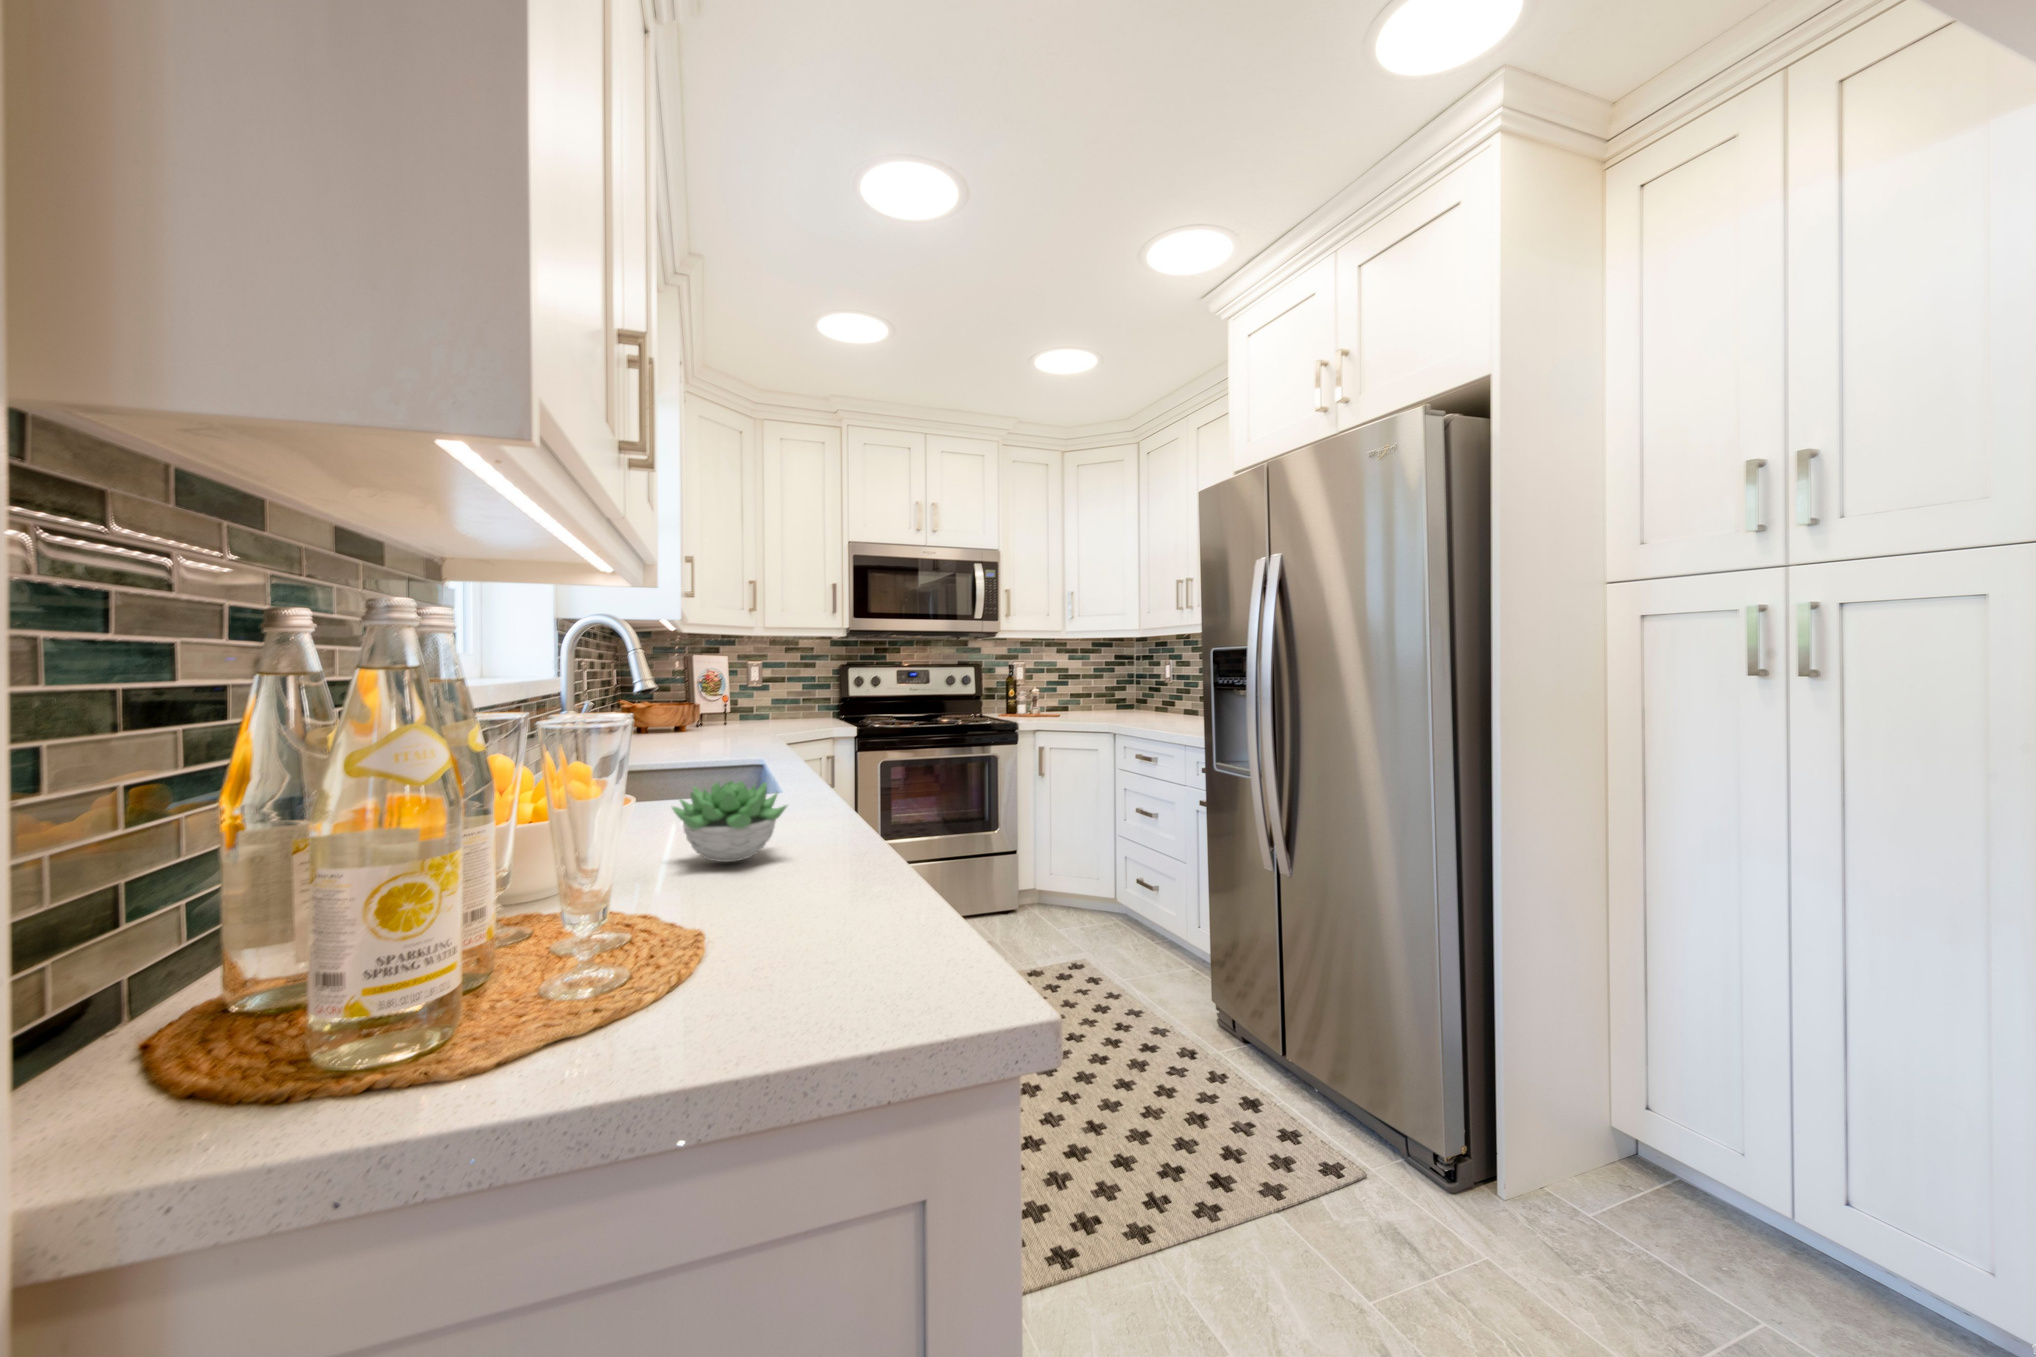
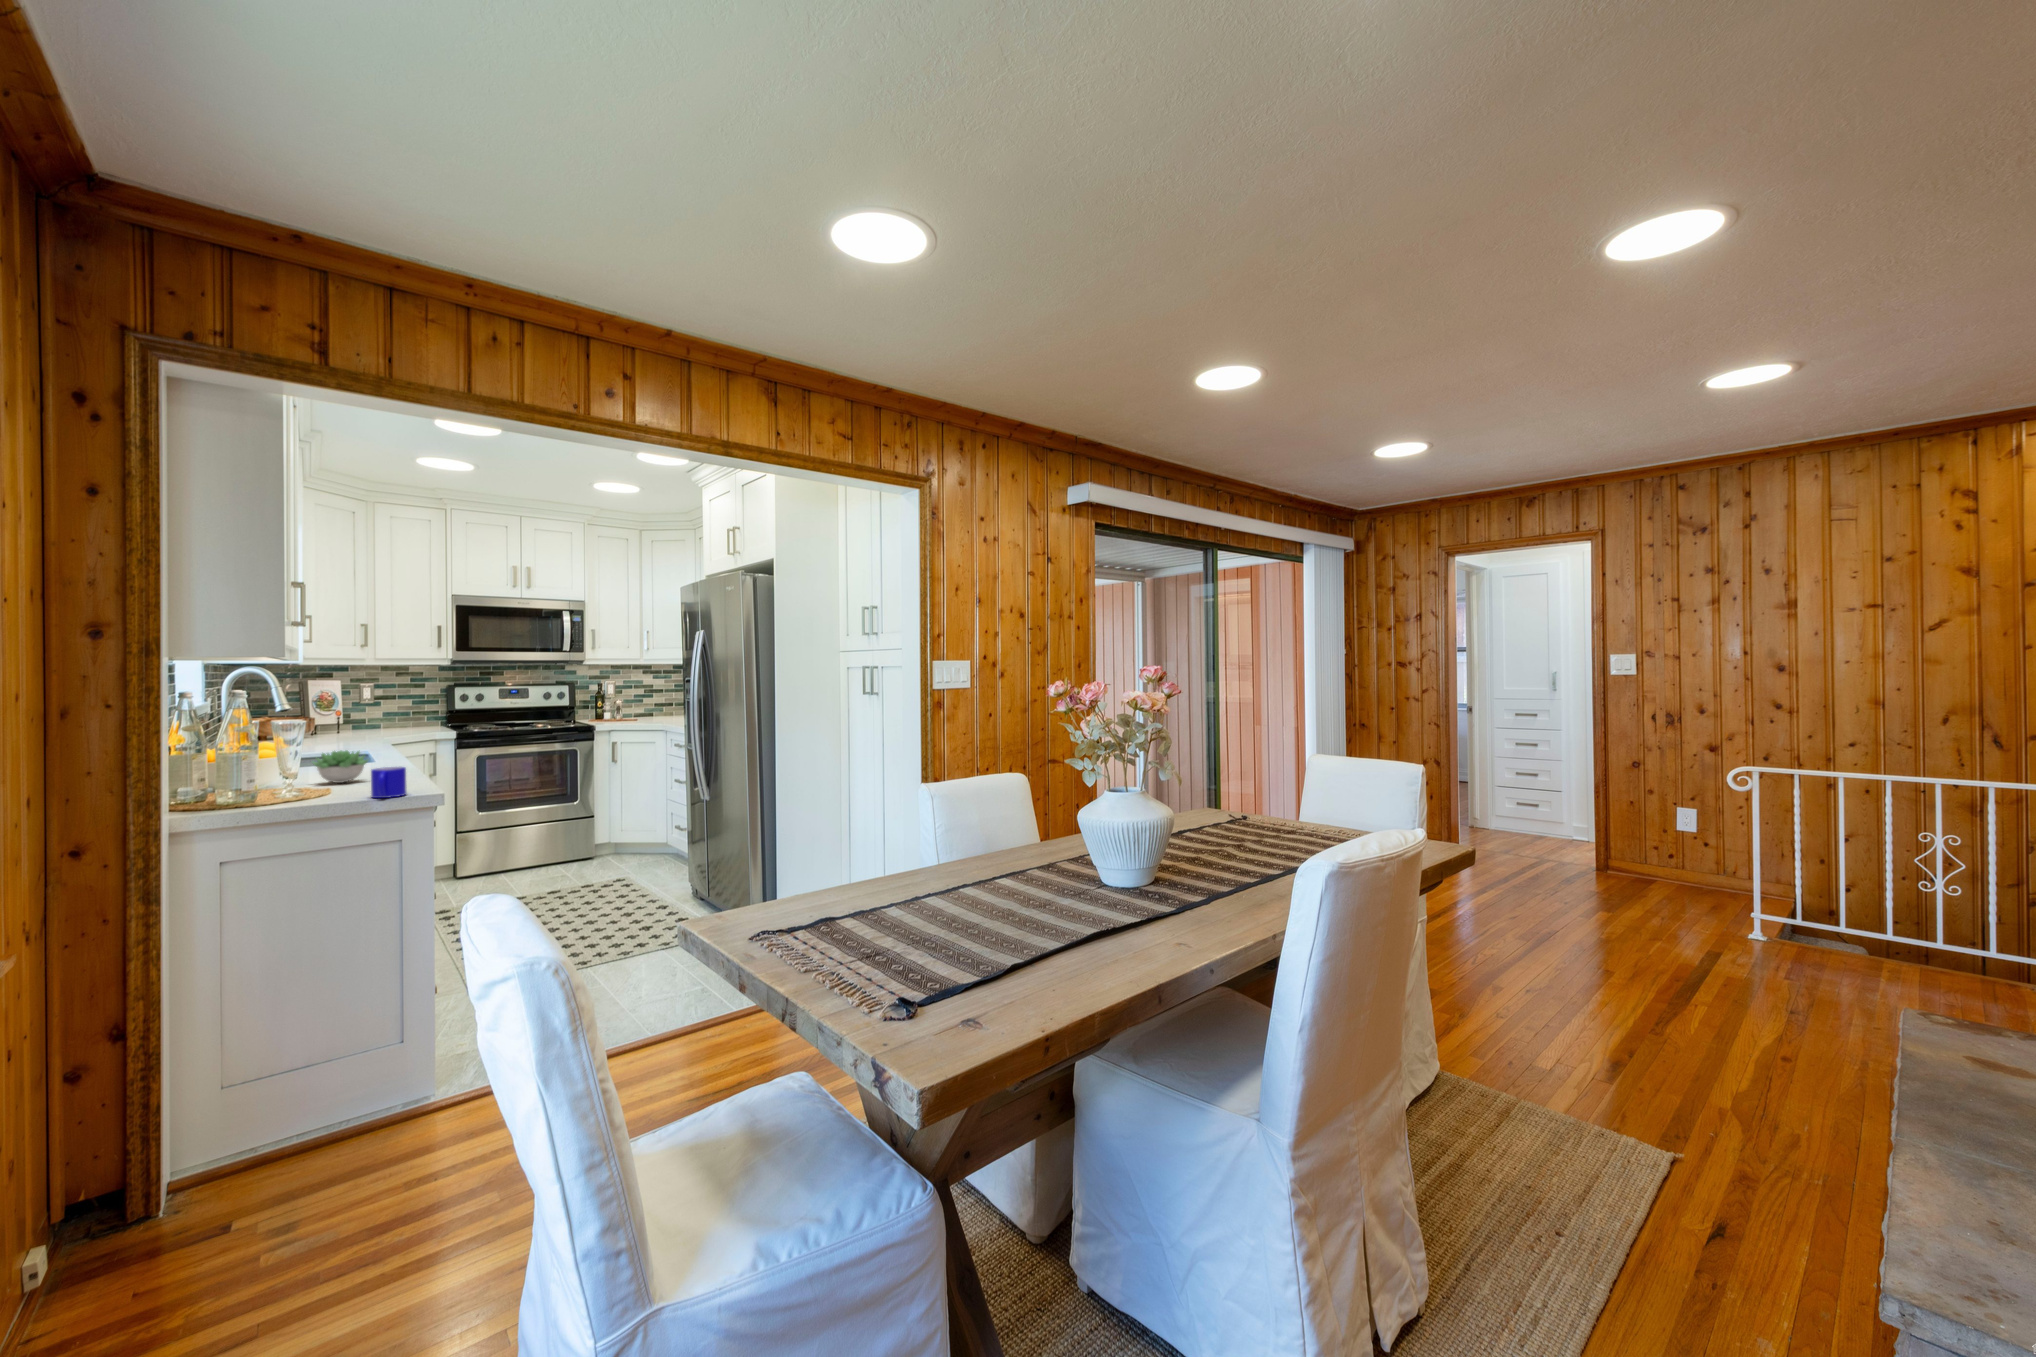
mug: none [814,863,909,985] -> present [371,767,406,798]

